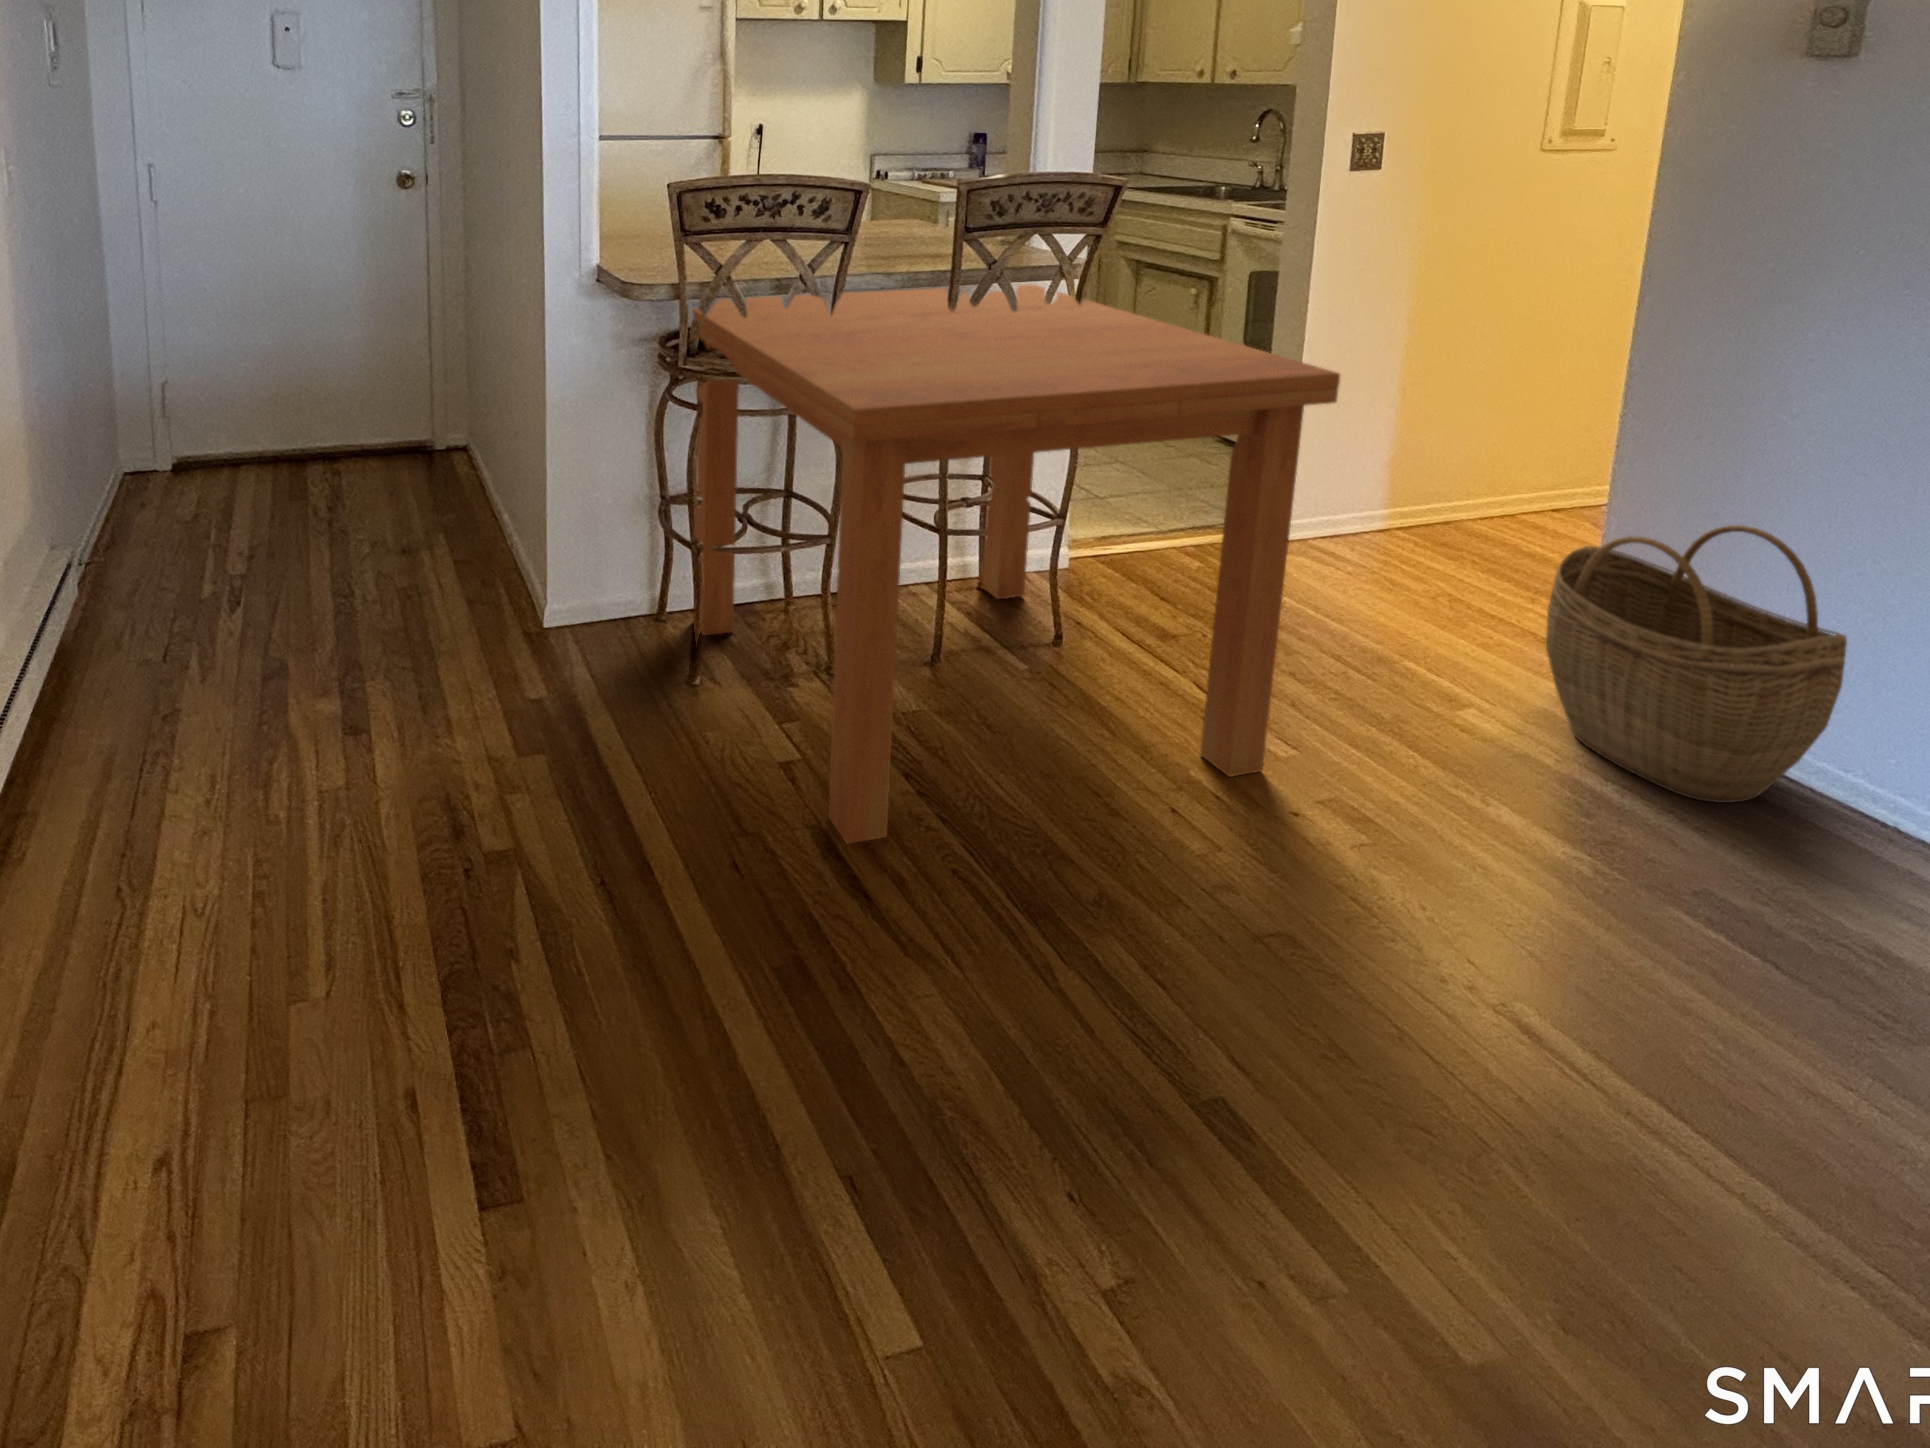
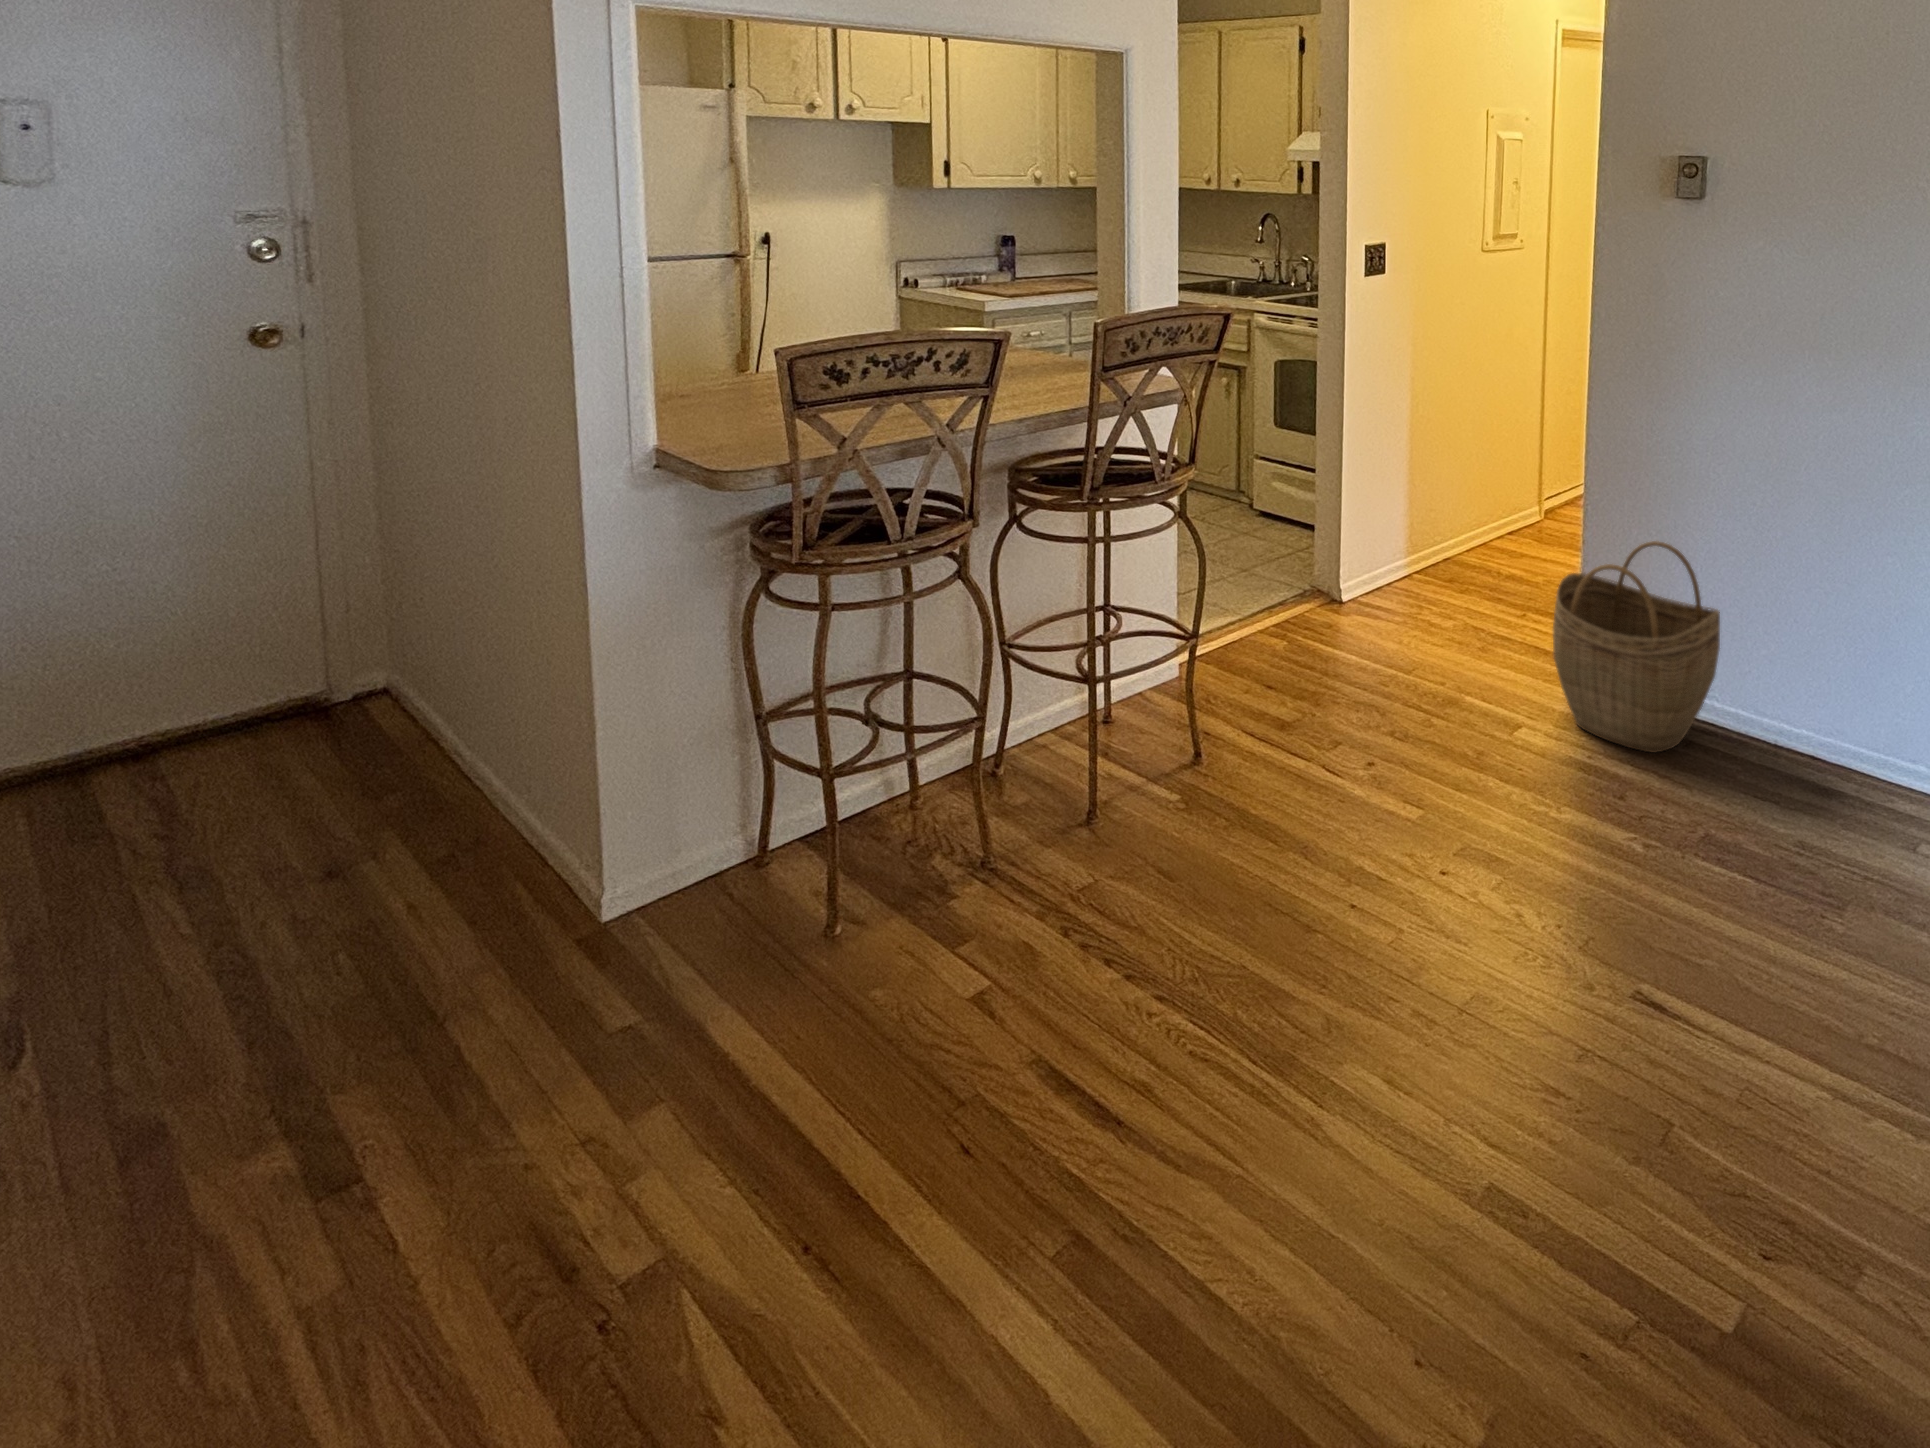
dining table: present [693,285,1340,844] -> none [772,408,1436,1064]

